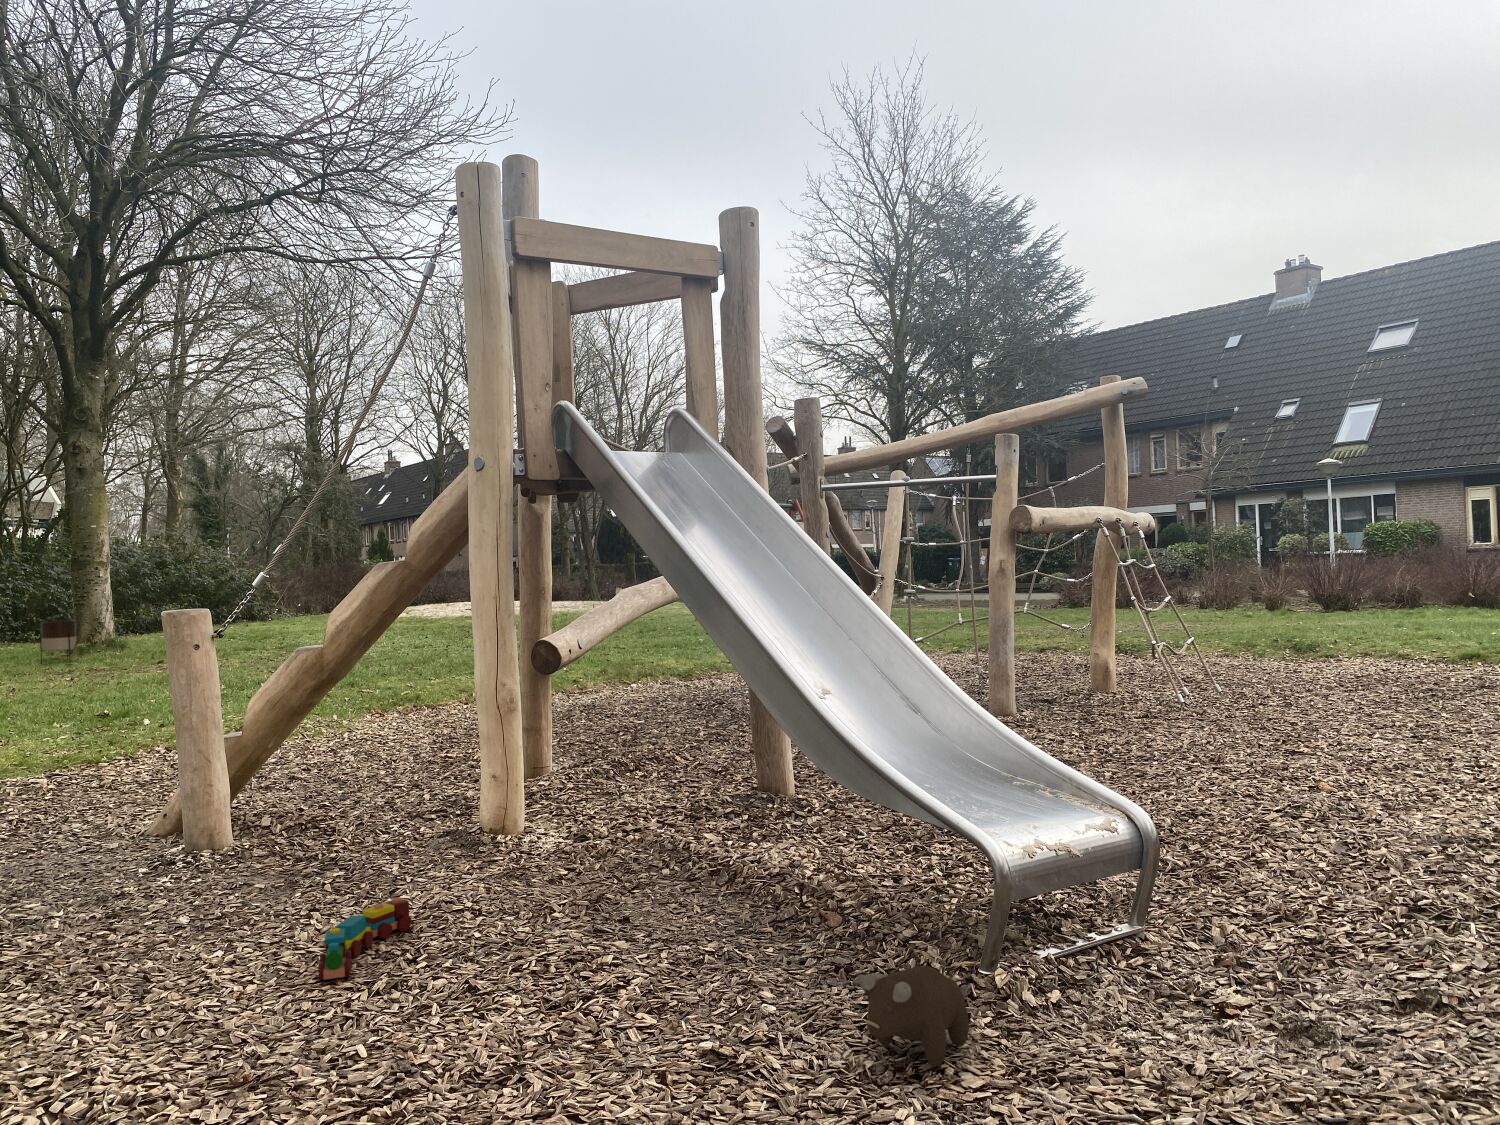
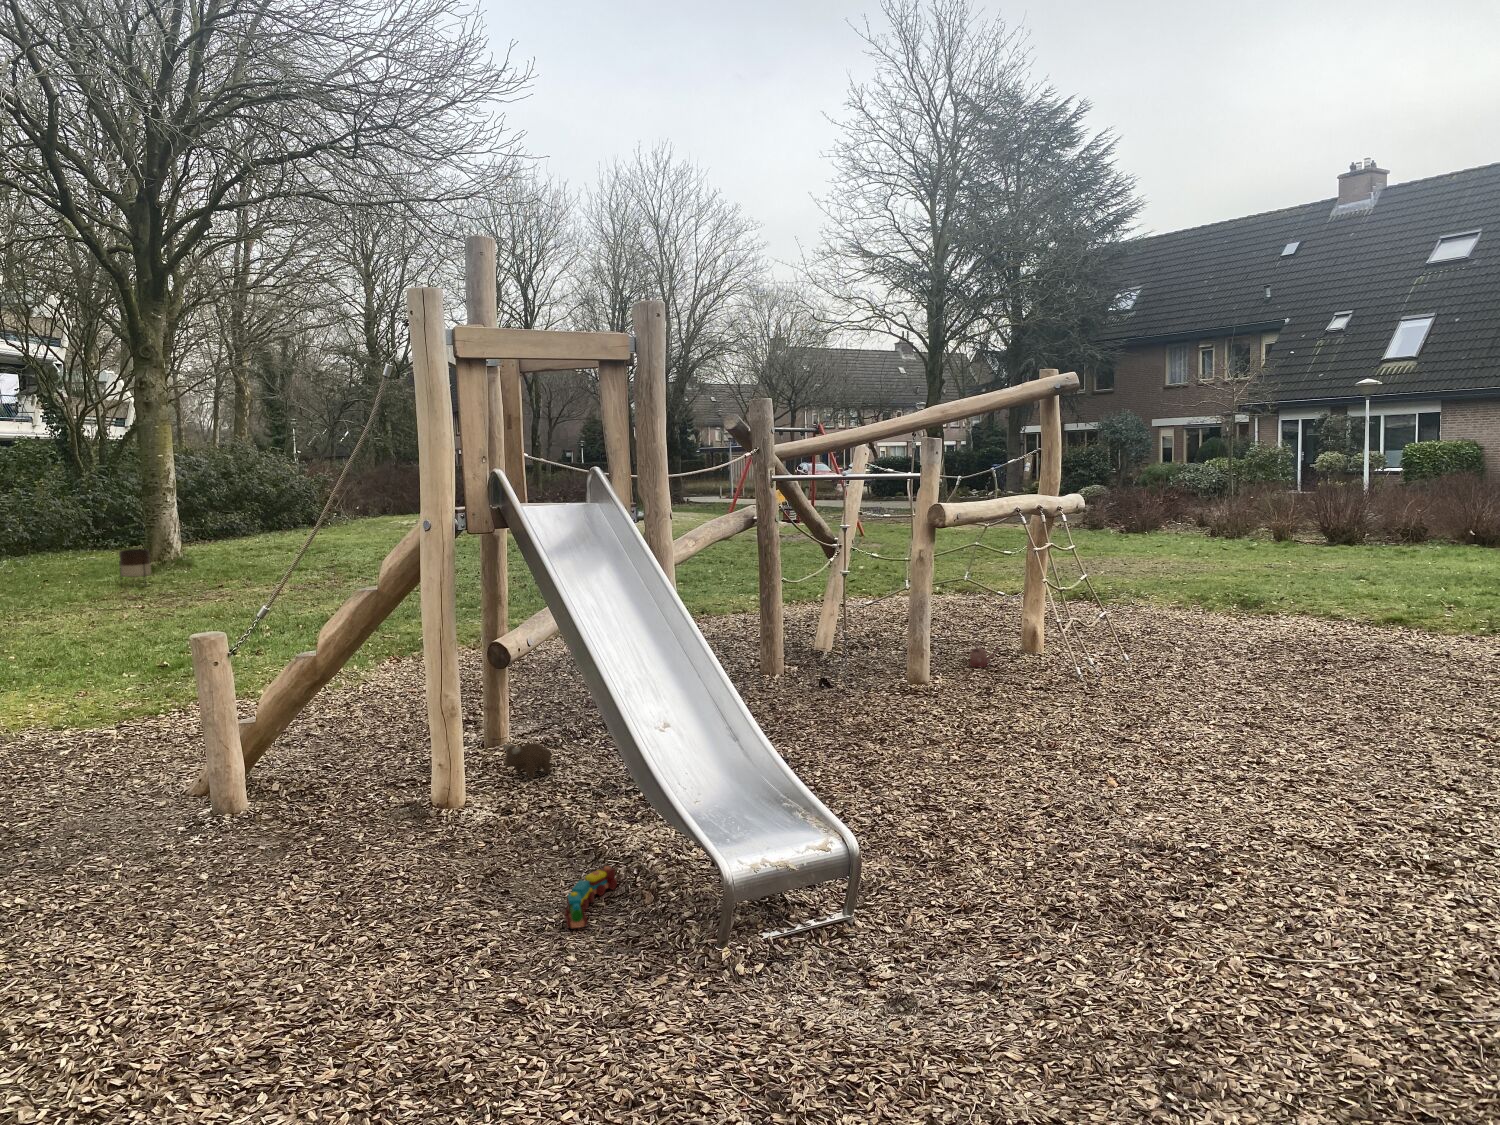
watering can: none [1050,667,1096,697] -> present [964,641,1001,667]
toy train: present [318,897,412,980] -> present [565,866,617,928]
plush toy: present [857,966,969,1066] -> present [502,743,552,779]

